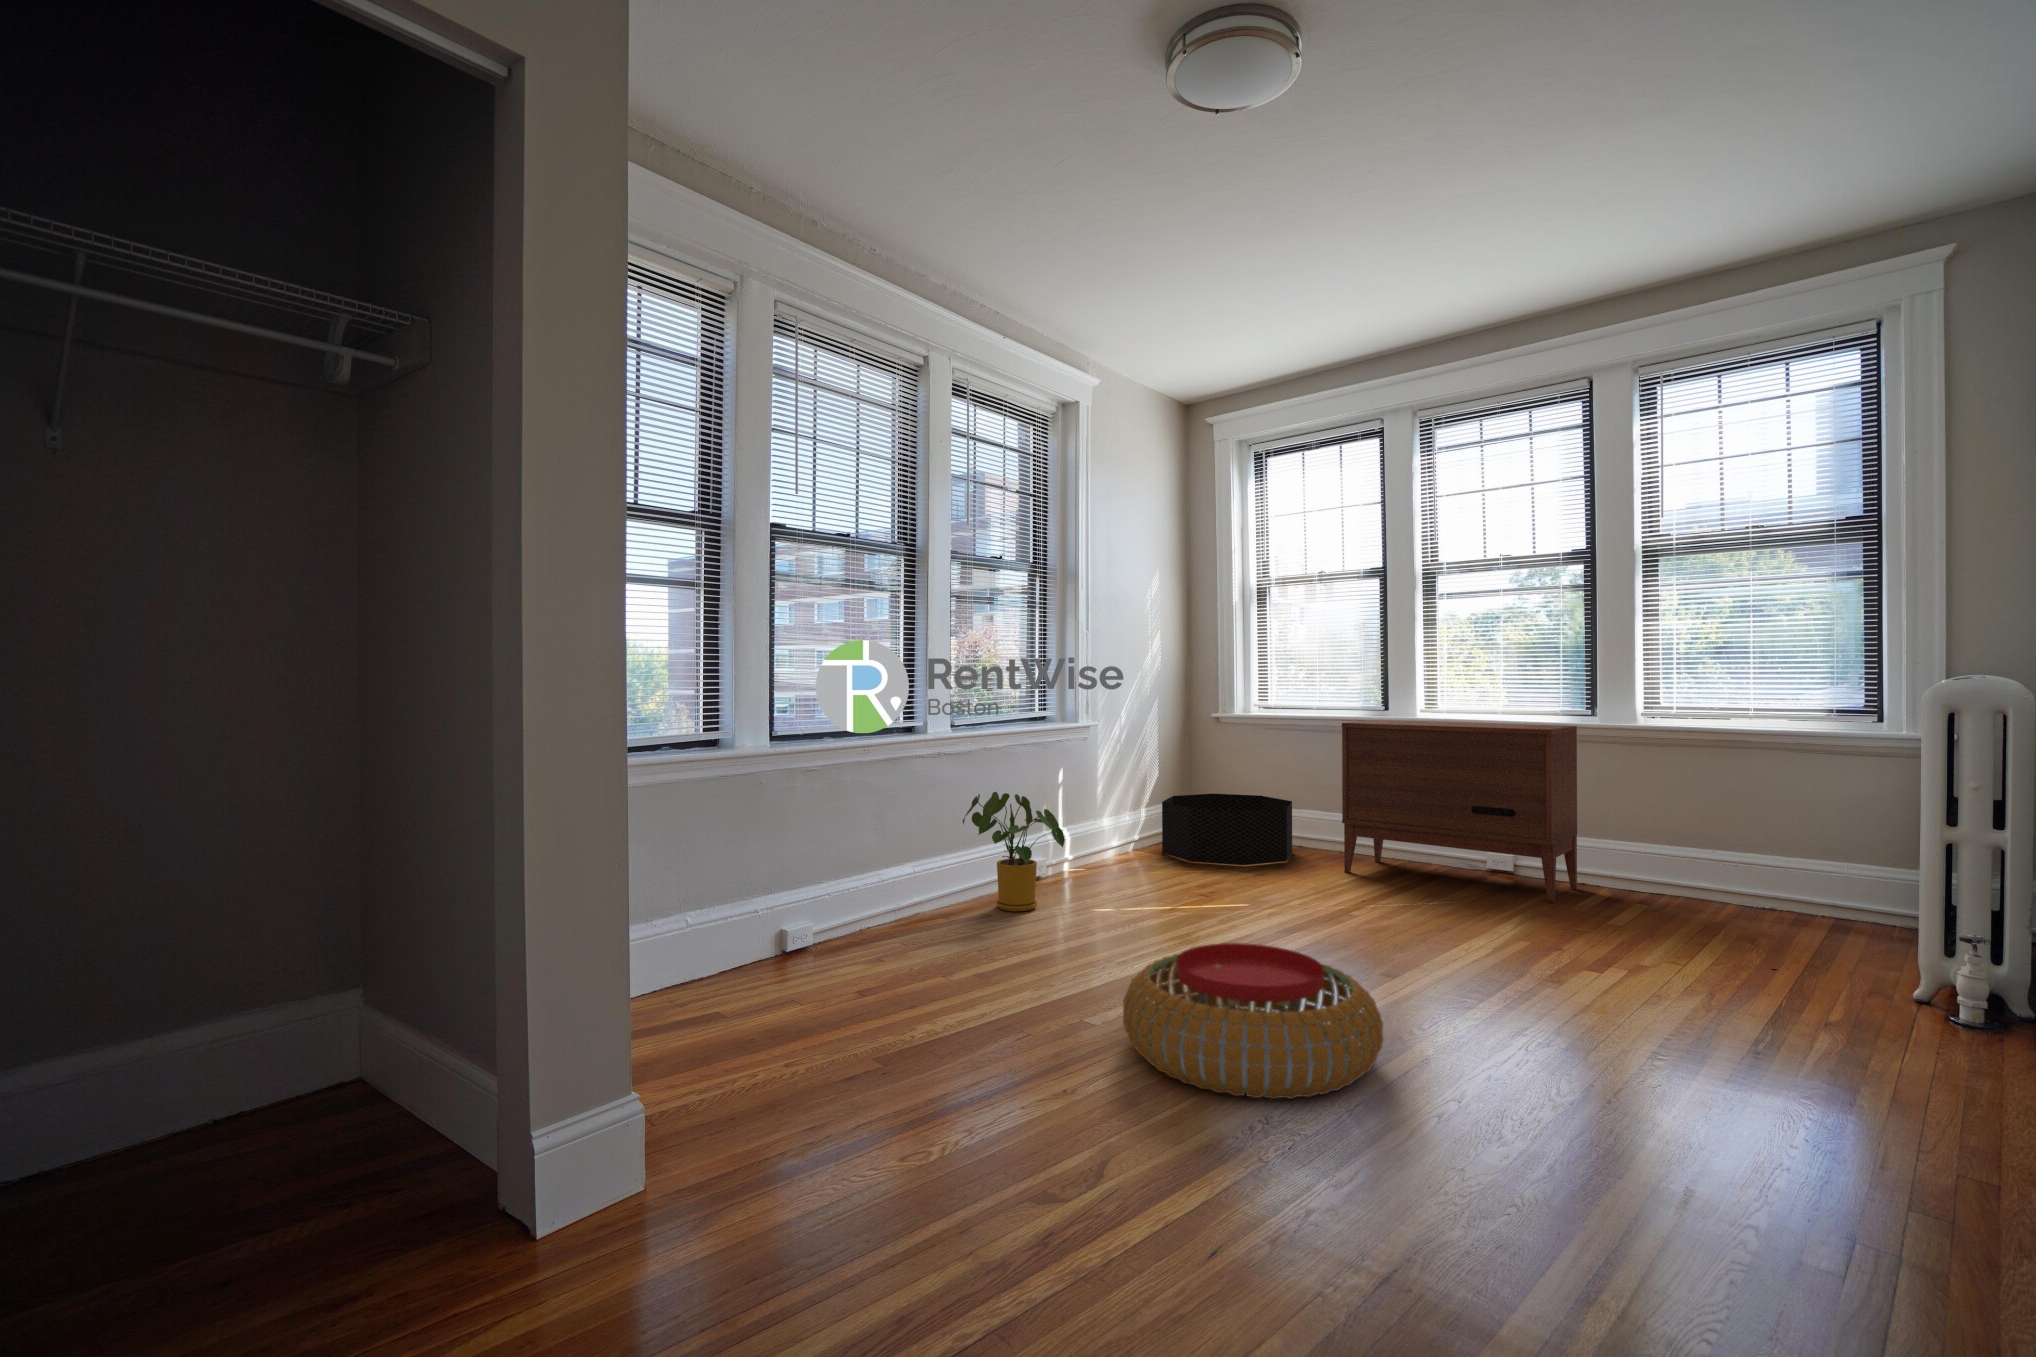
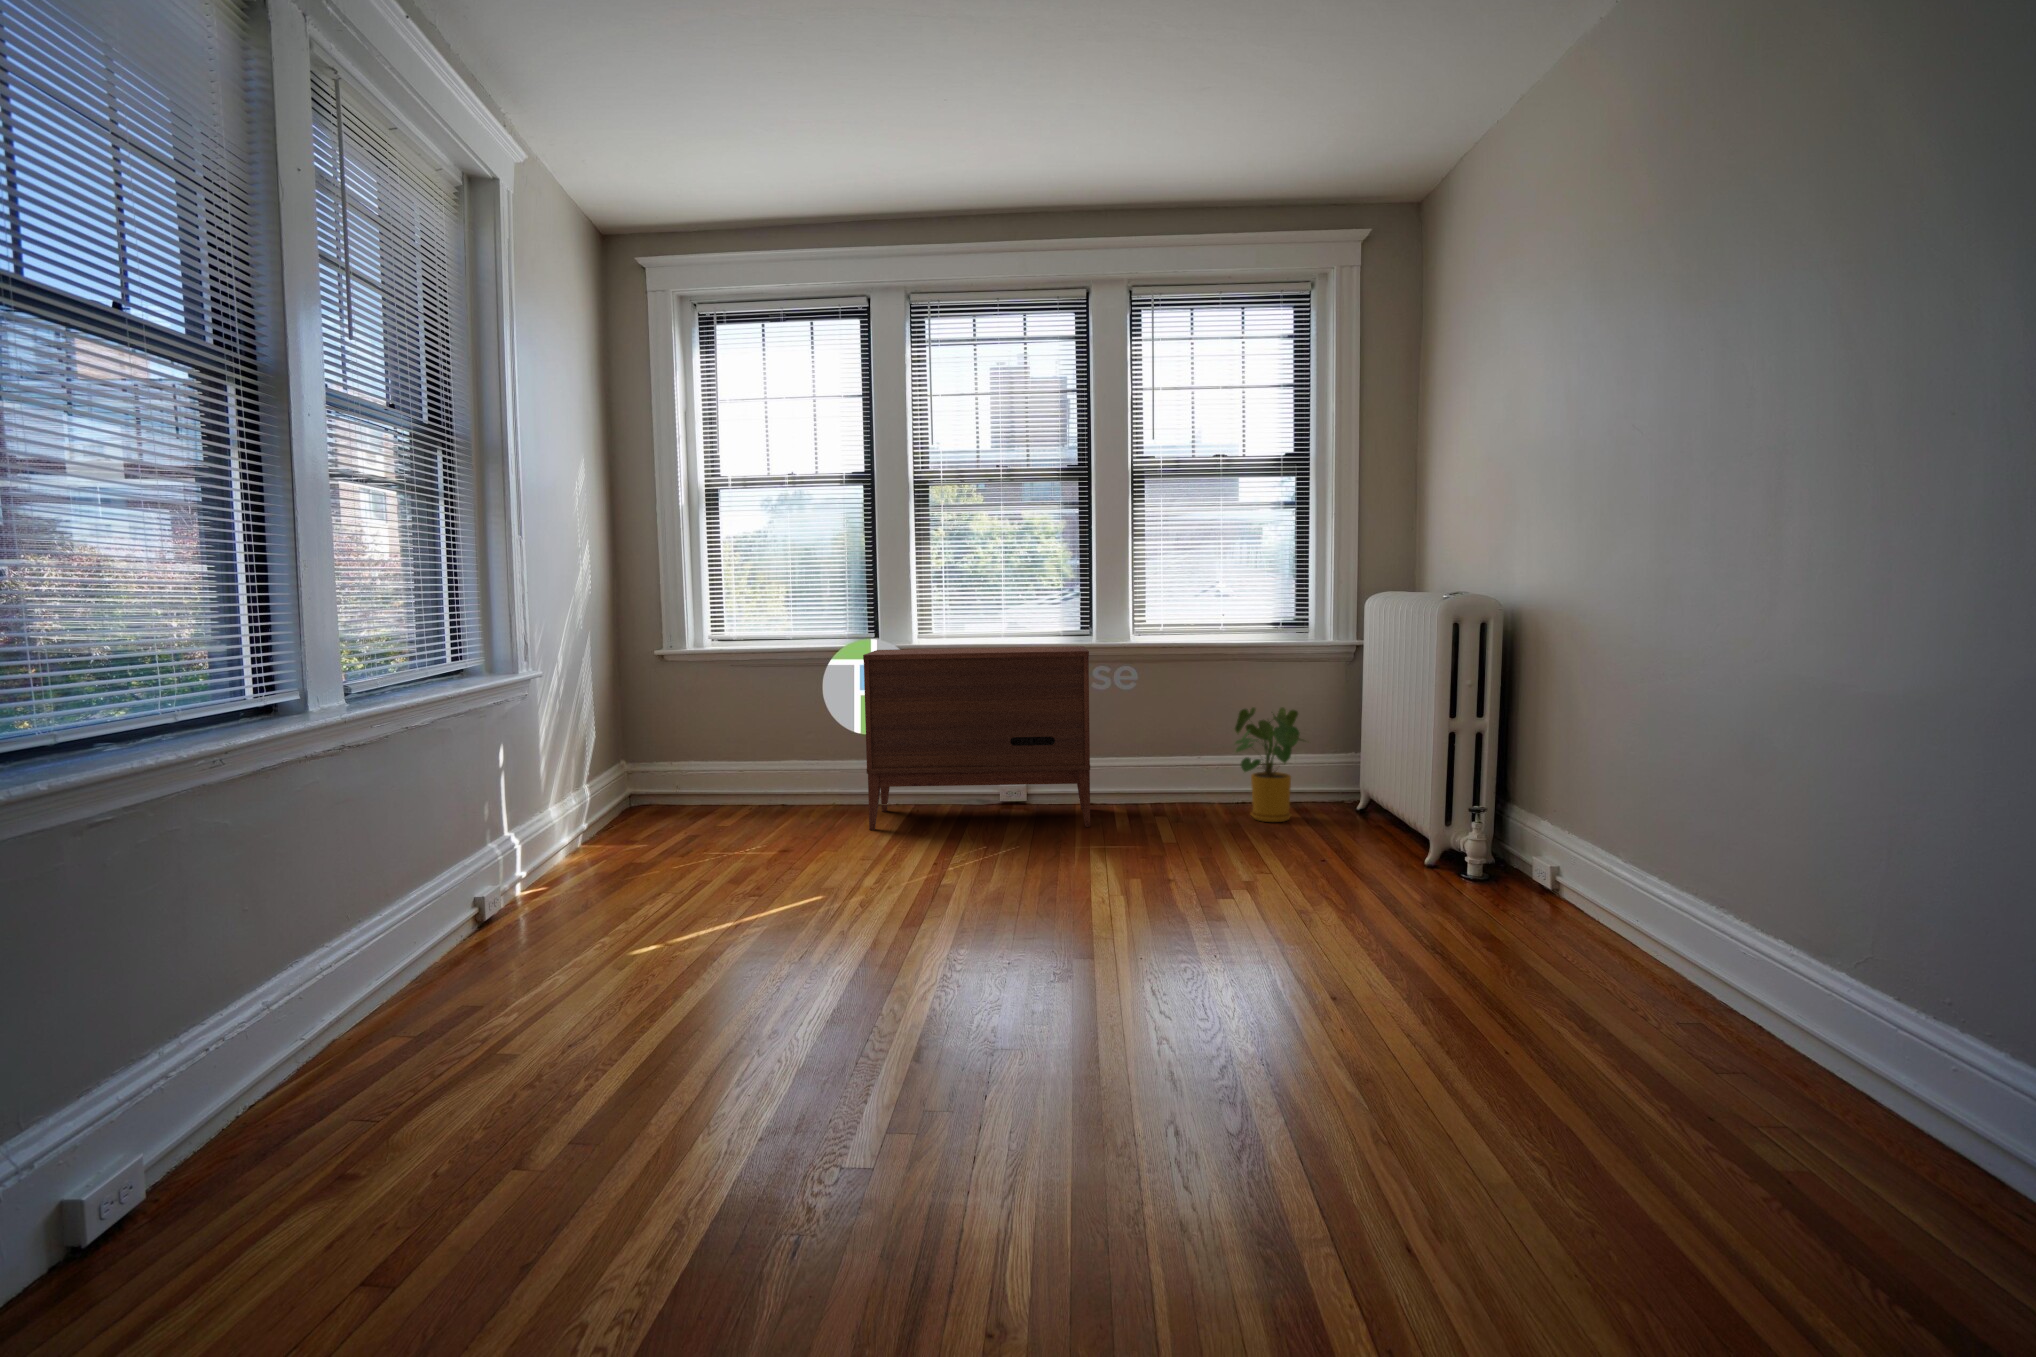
house plant: present [963,792,1065,911] -> present [1235,707,1304,822]
basket: present [1162,794,1292,865] -> none [624,751,794,850]
pouf: present [1123,943,1384,1099] -> none [932,957,1284,1198]

